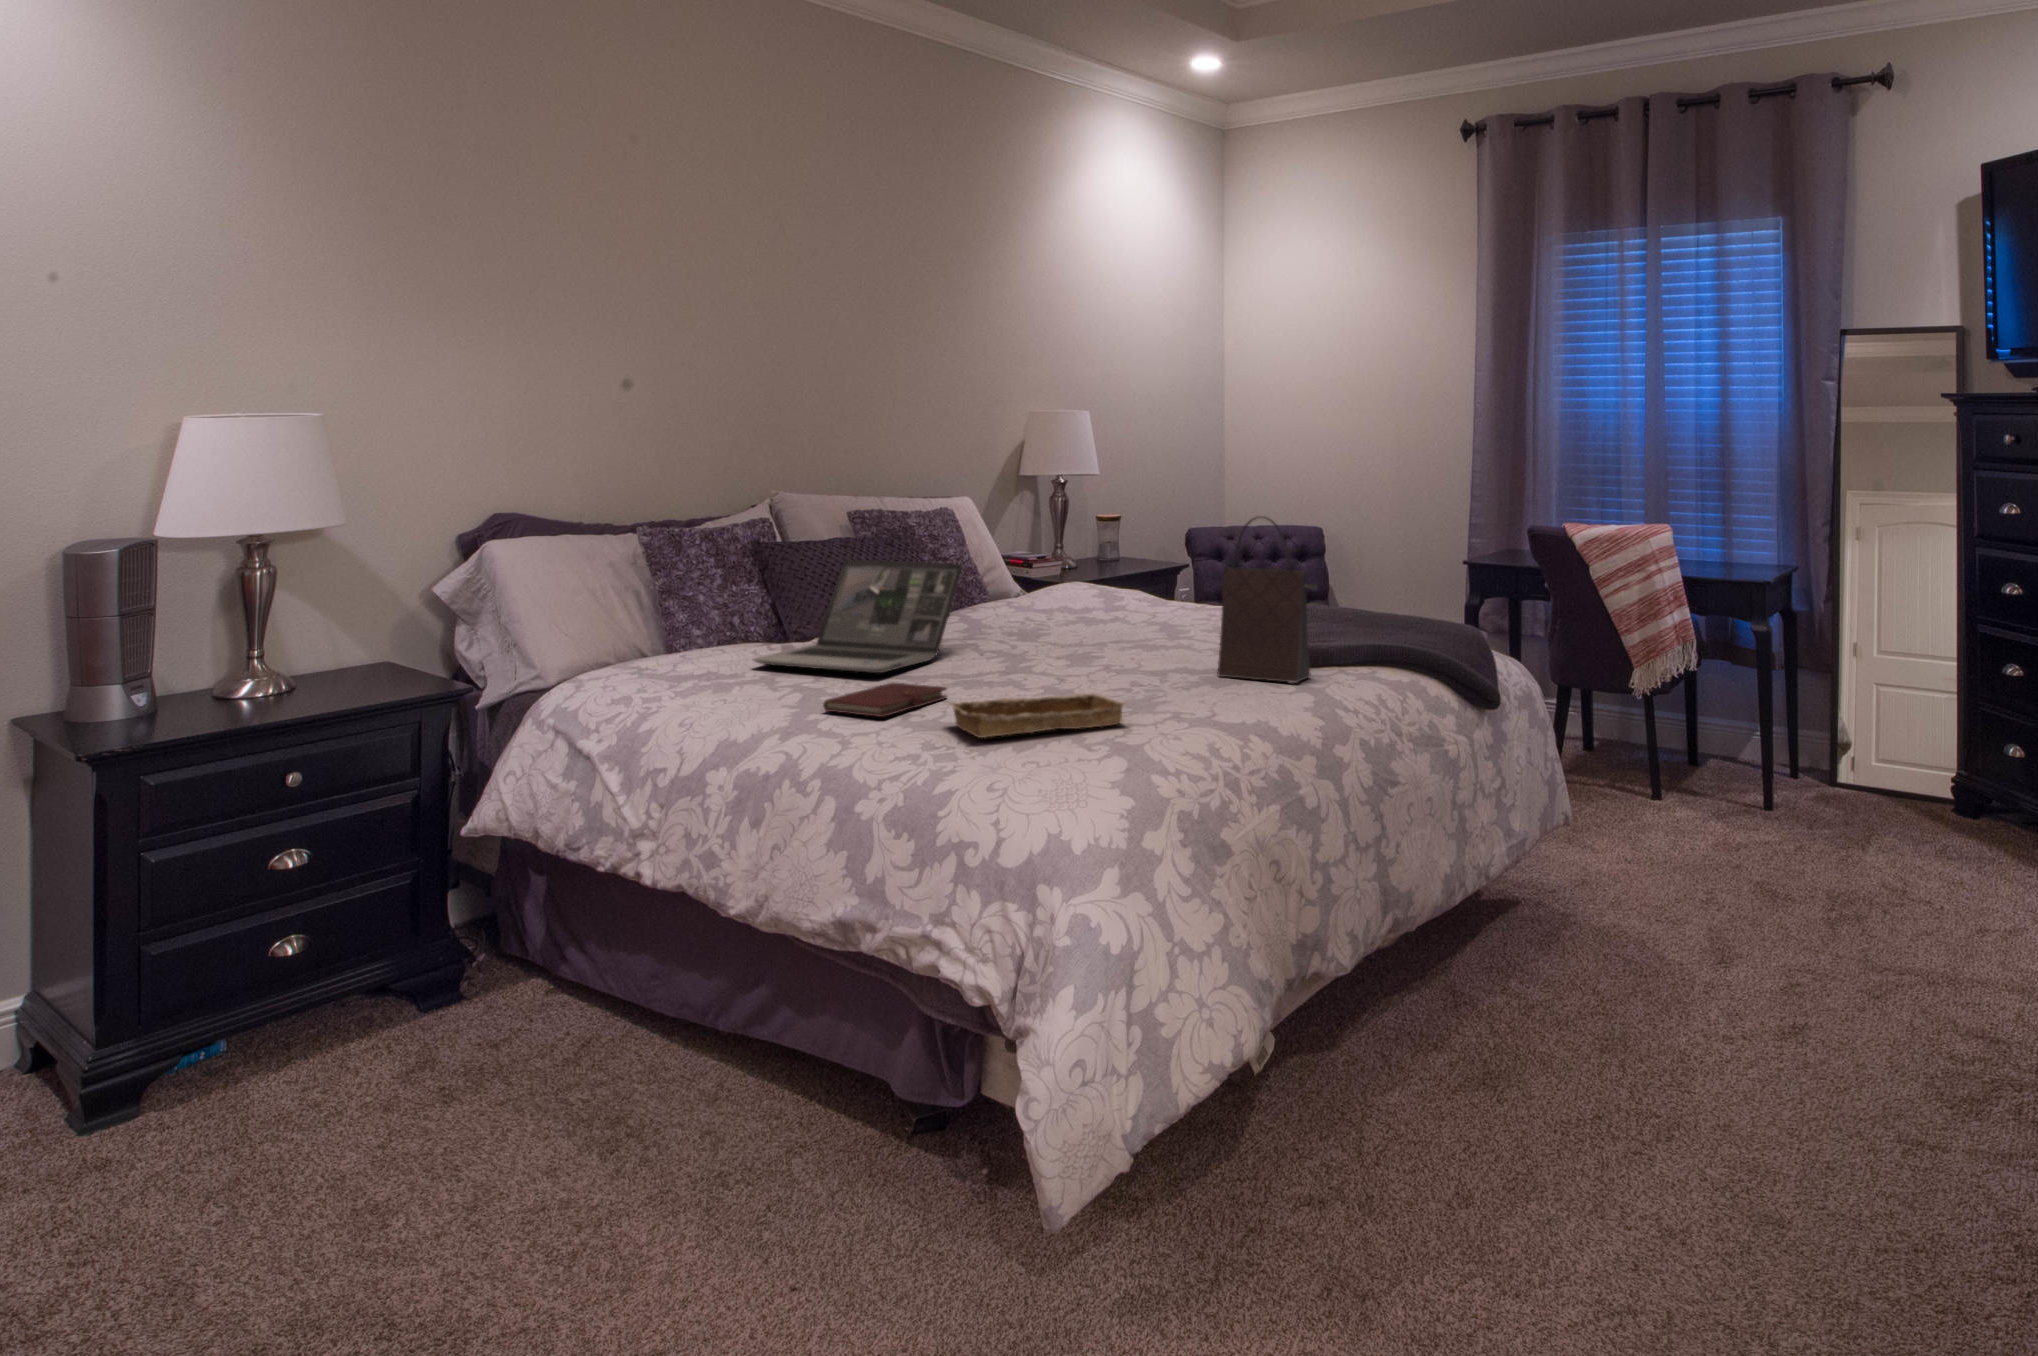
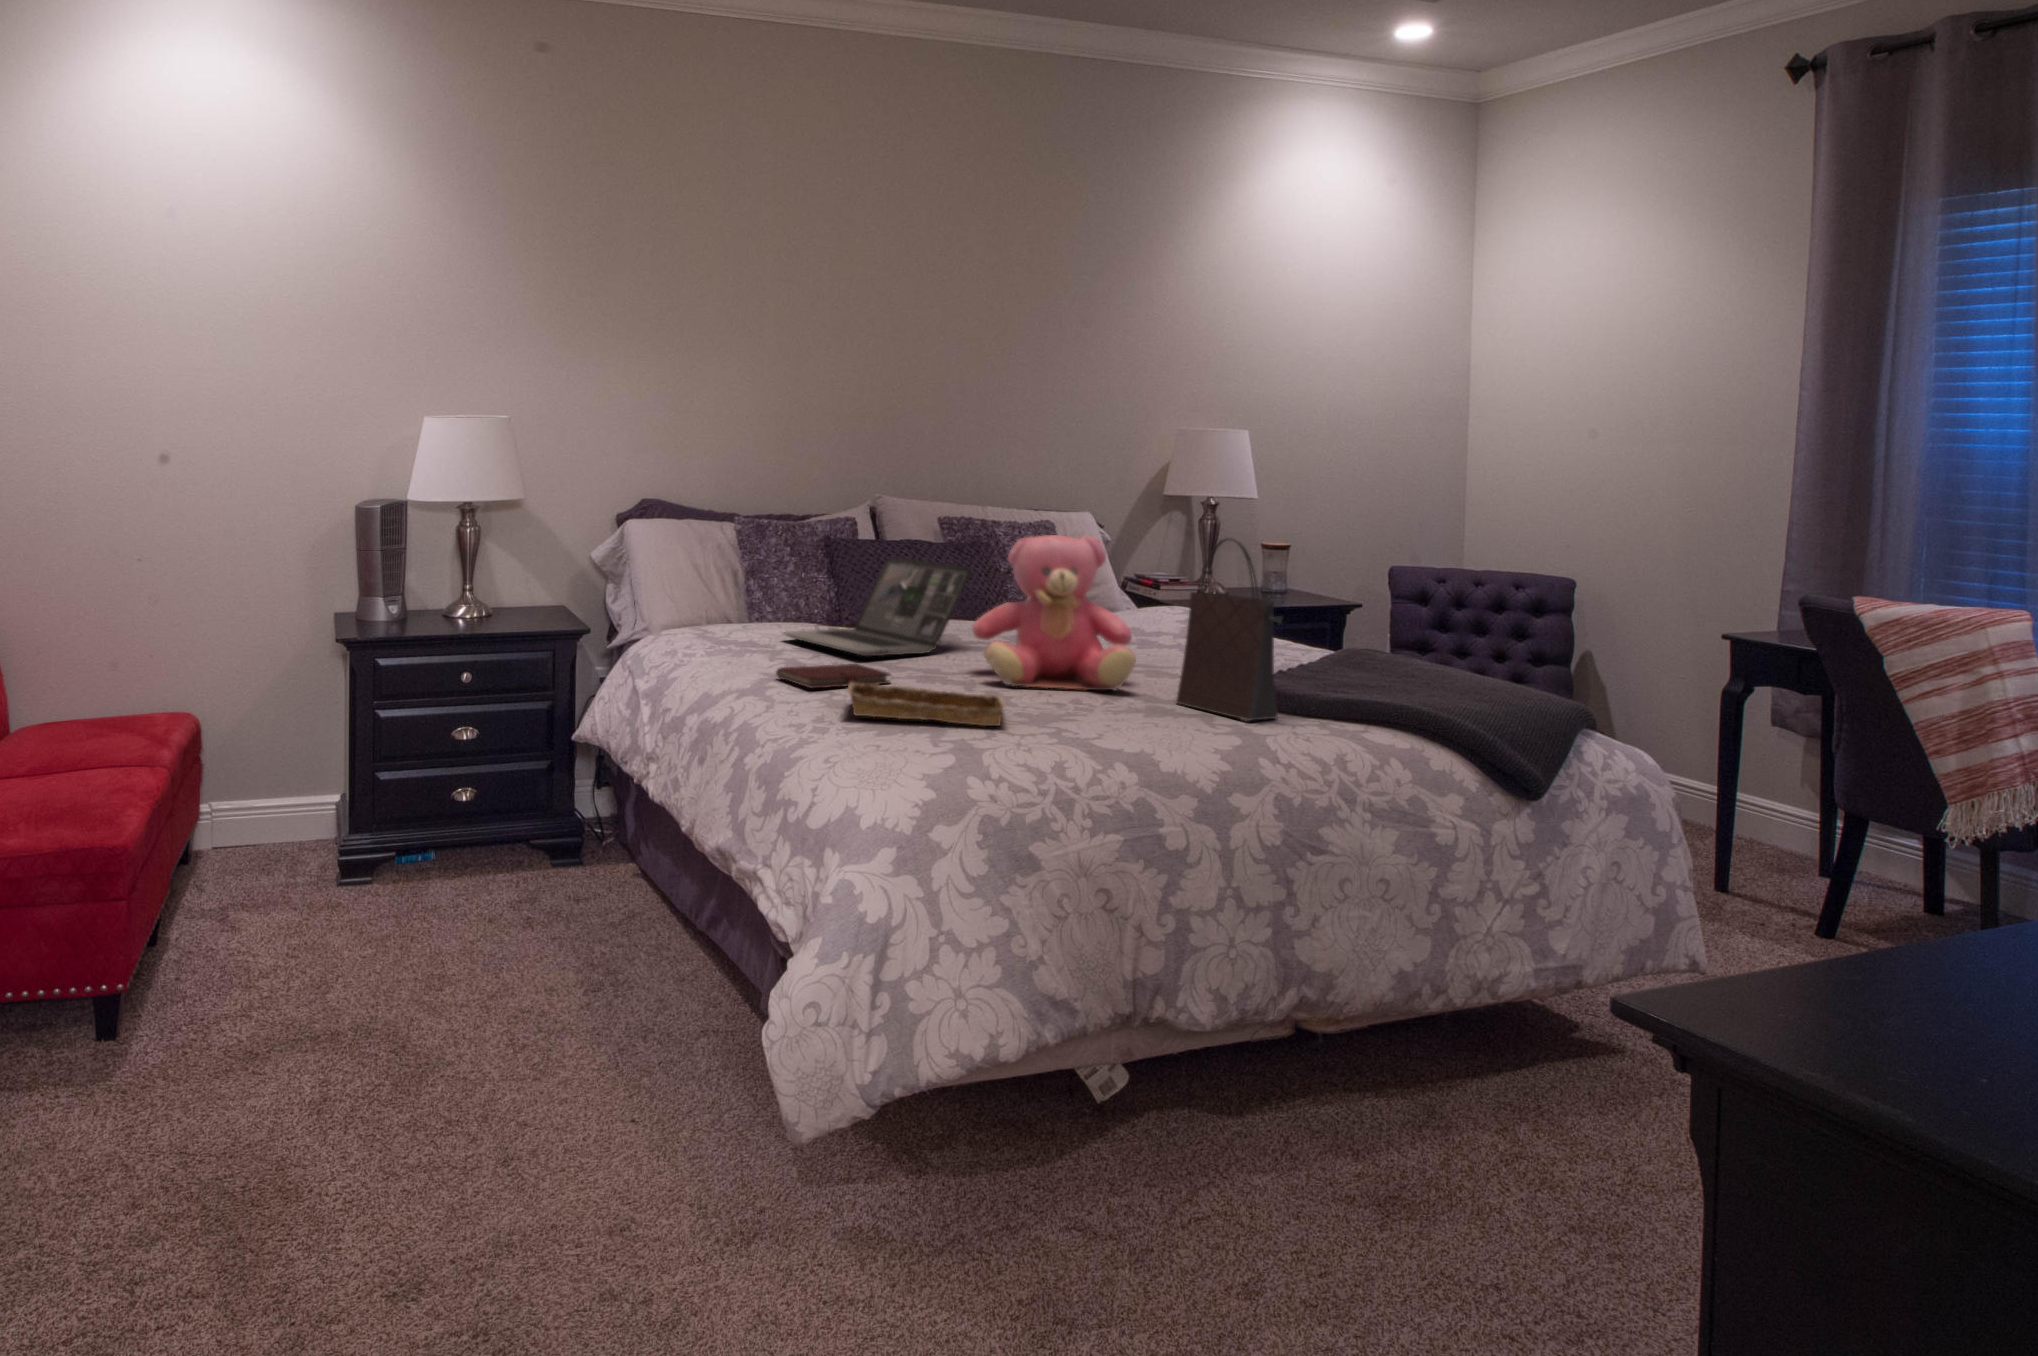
teddy bear: none [1000,522,1174,682] -> present [973,535,1136,691]

